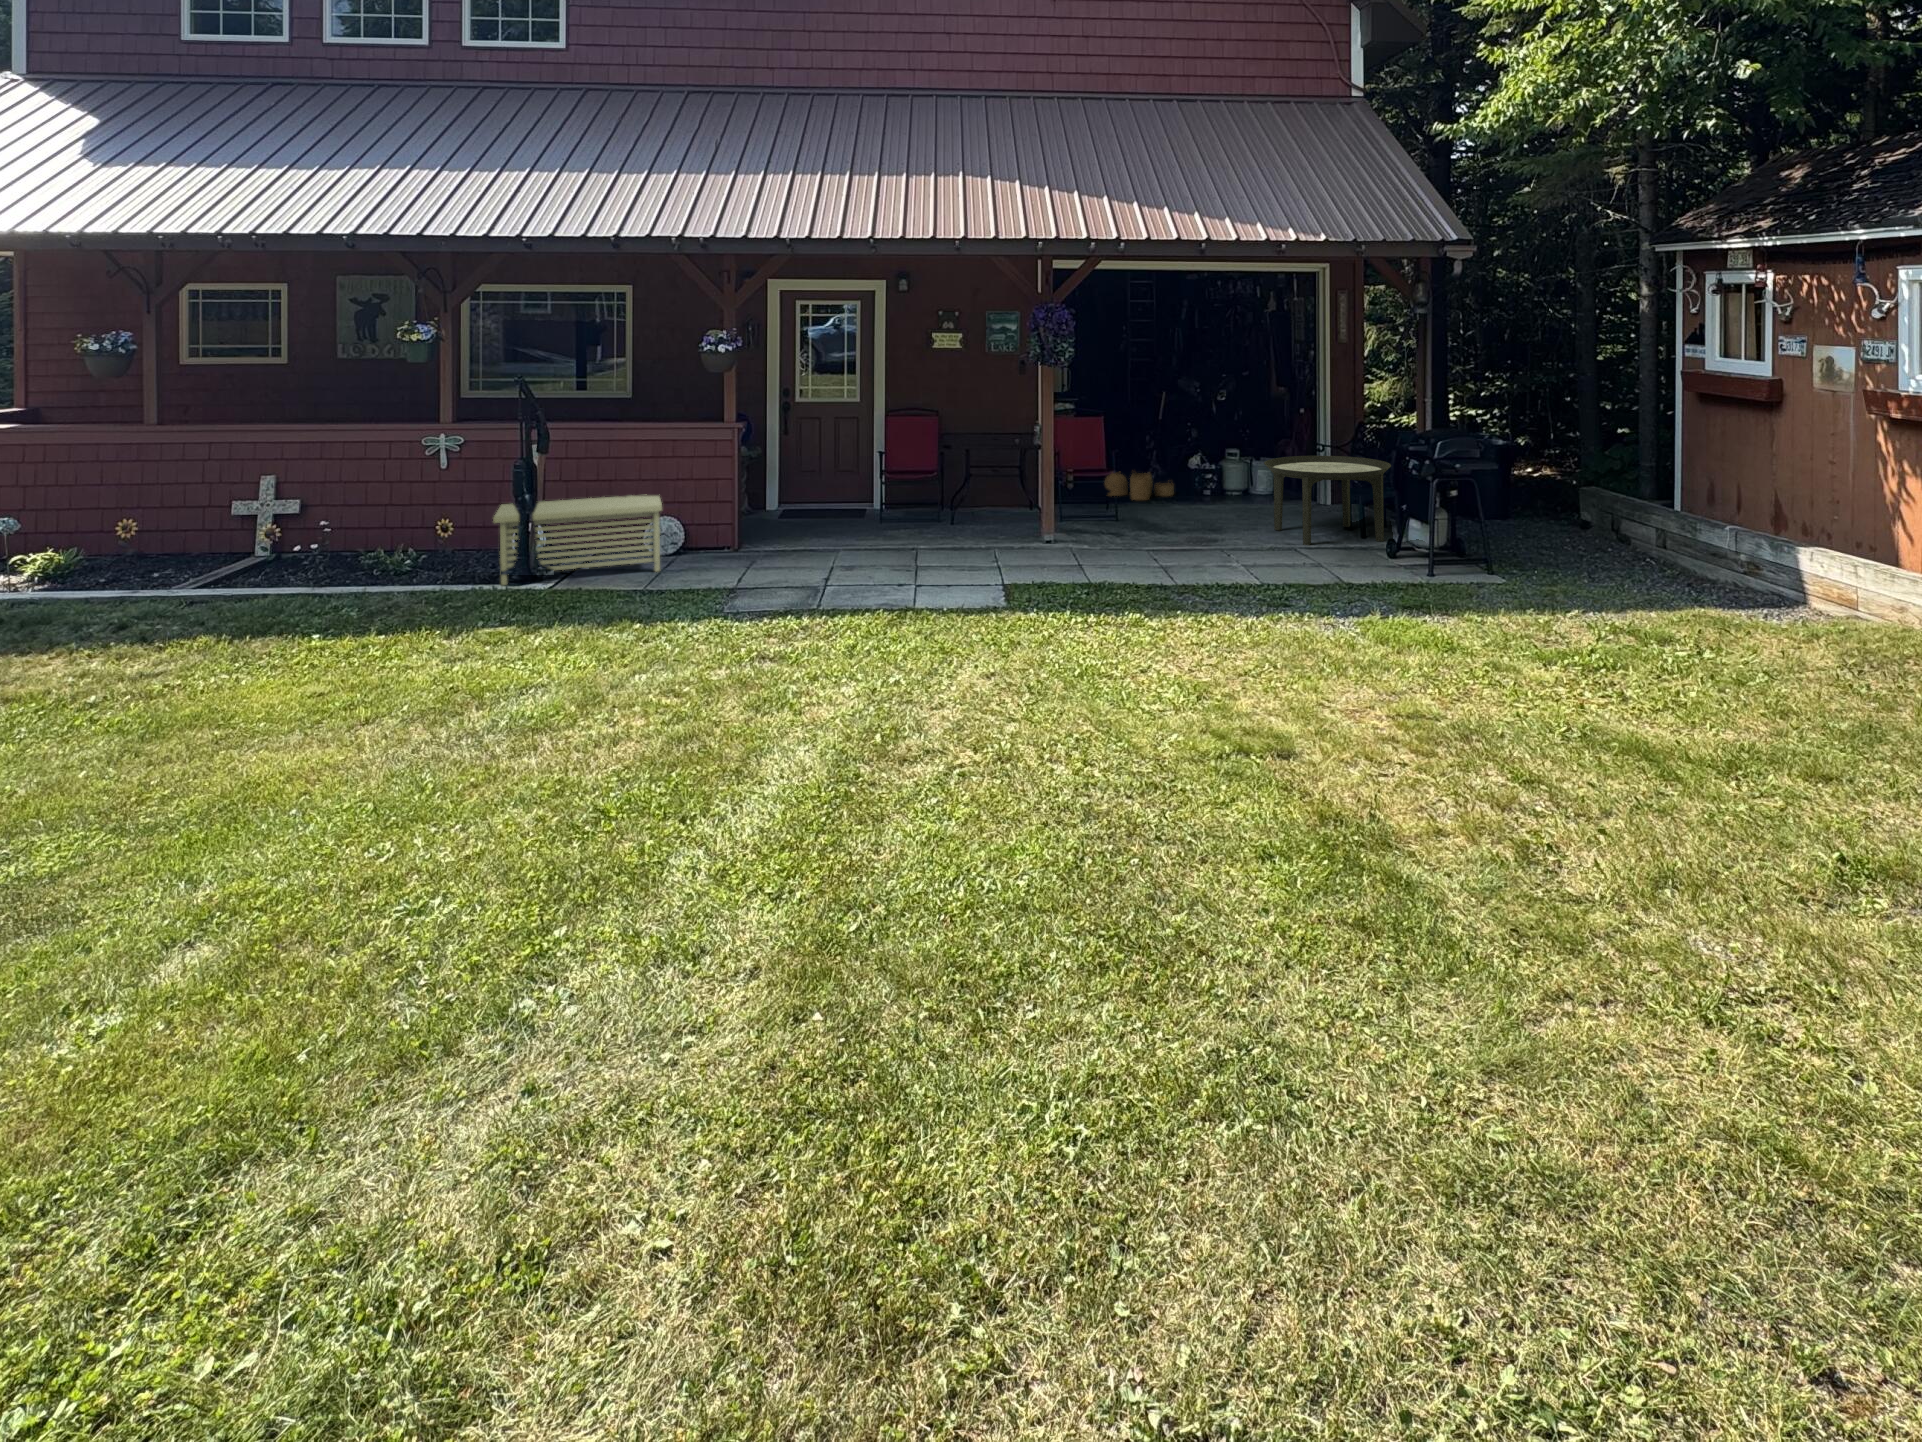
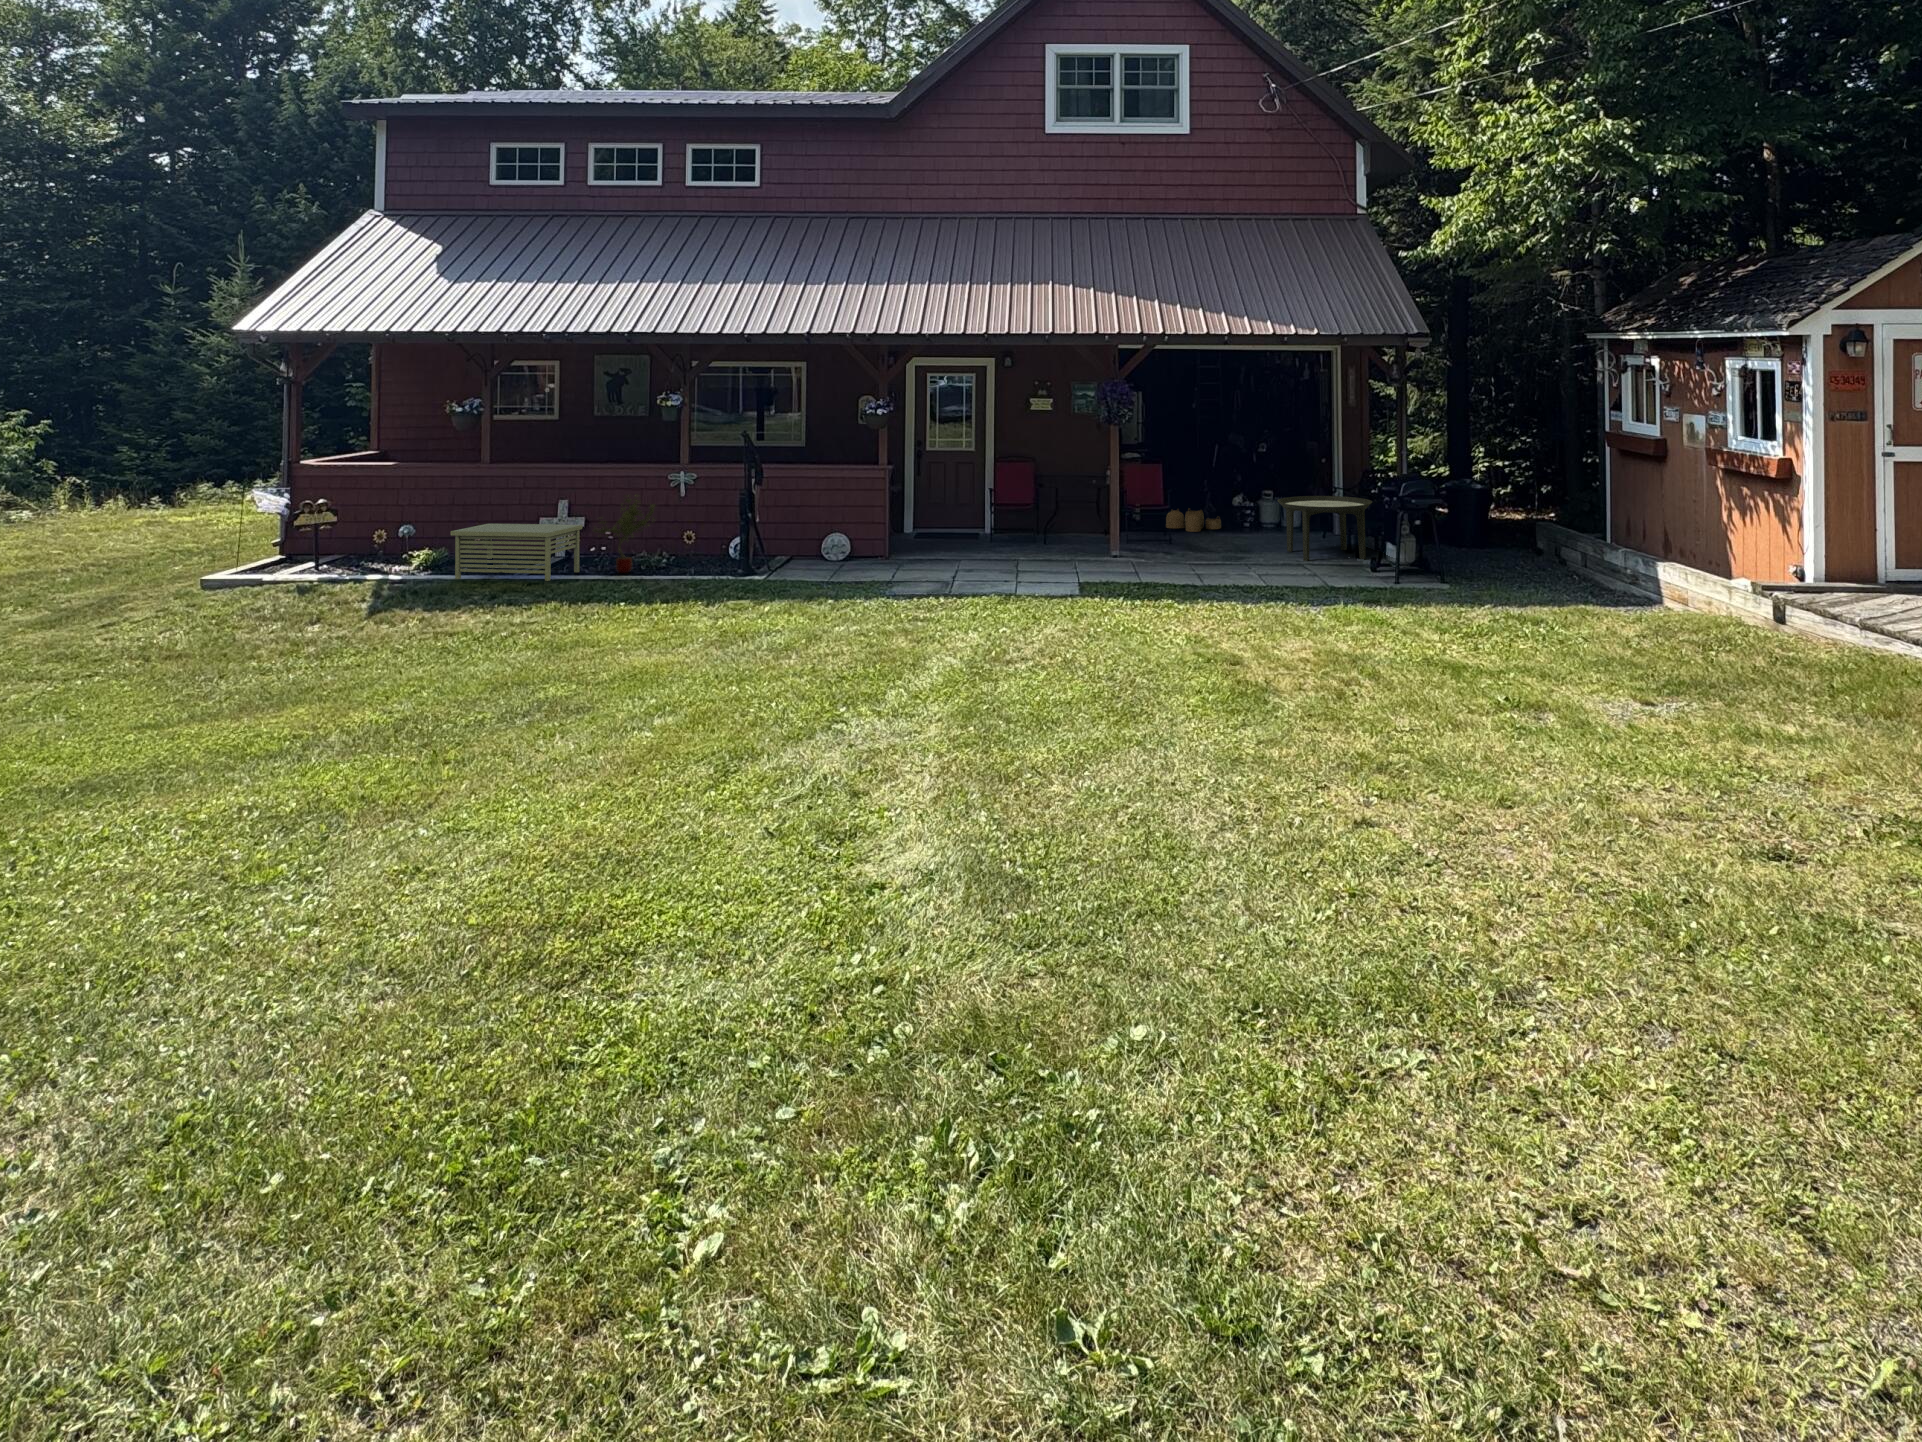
potted tree: none [285,467,386,584] -> present [594,495,655,573]
storage bench: present [493,496,662,585] -> present [451,524,582,581]

